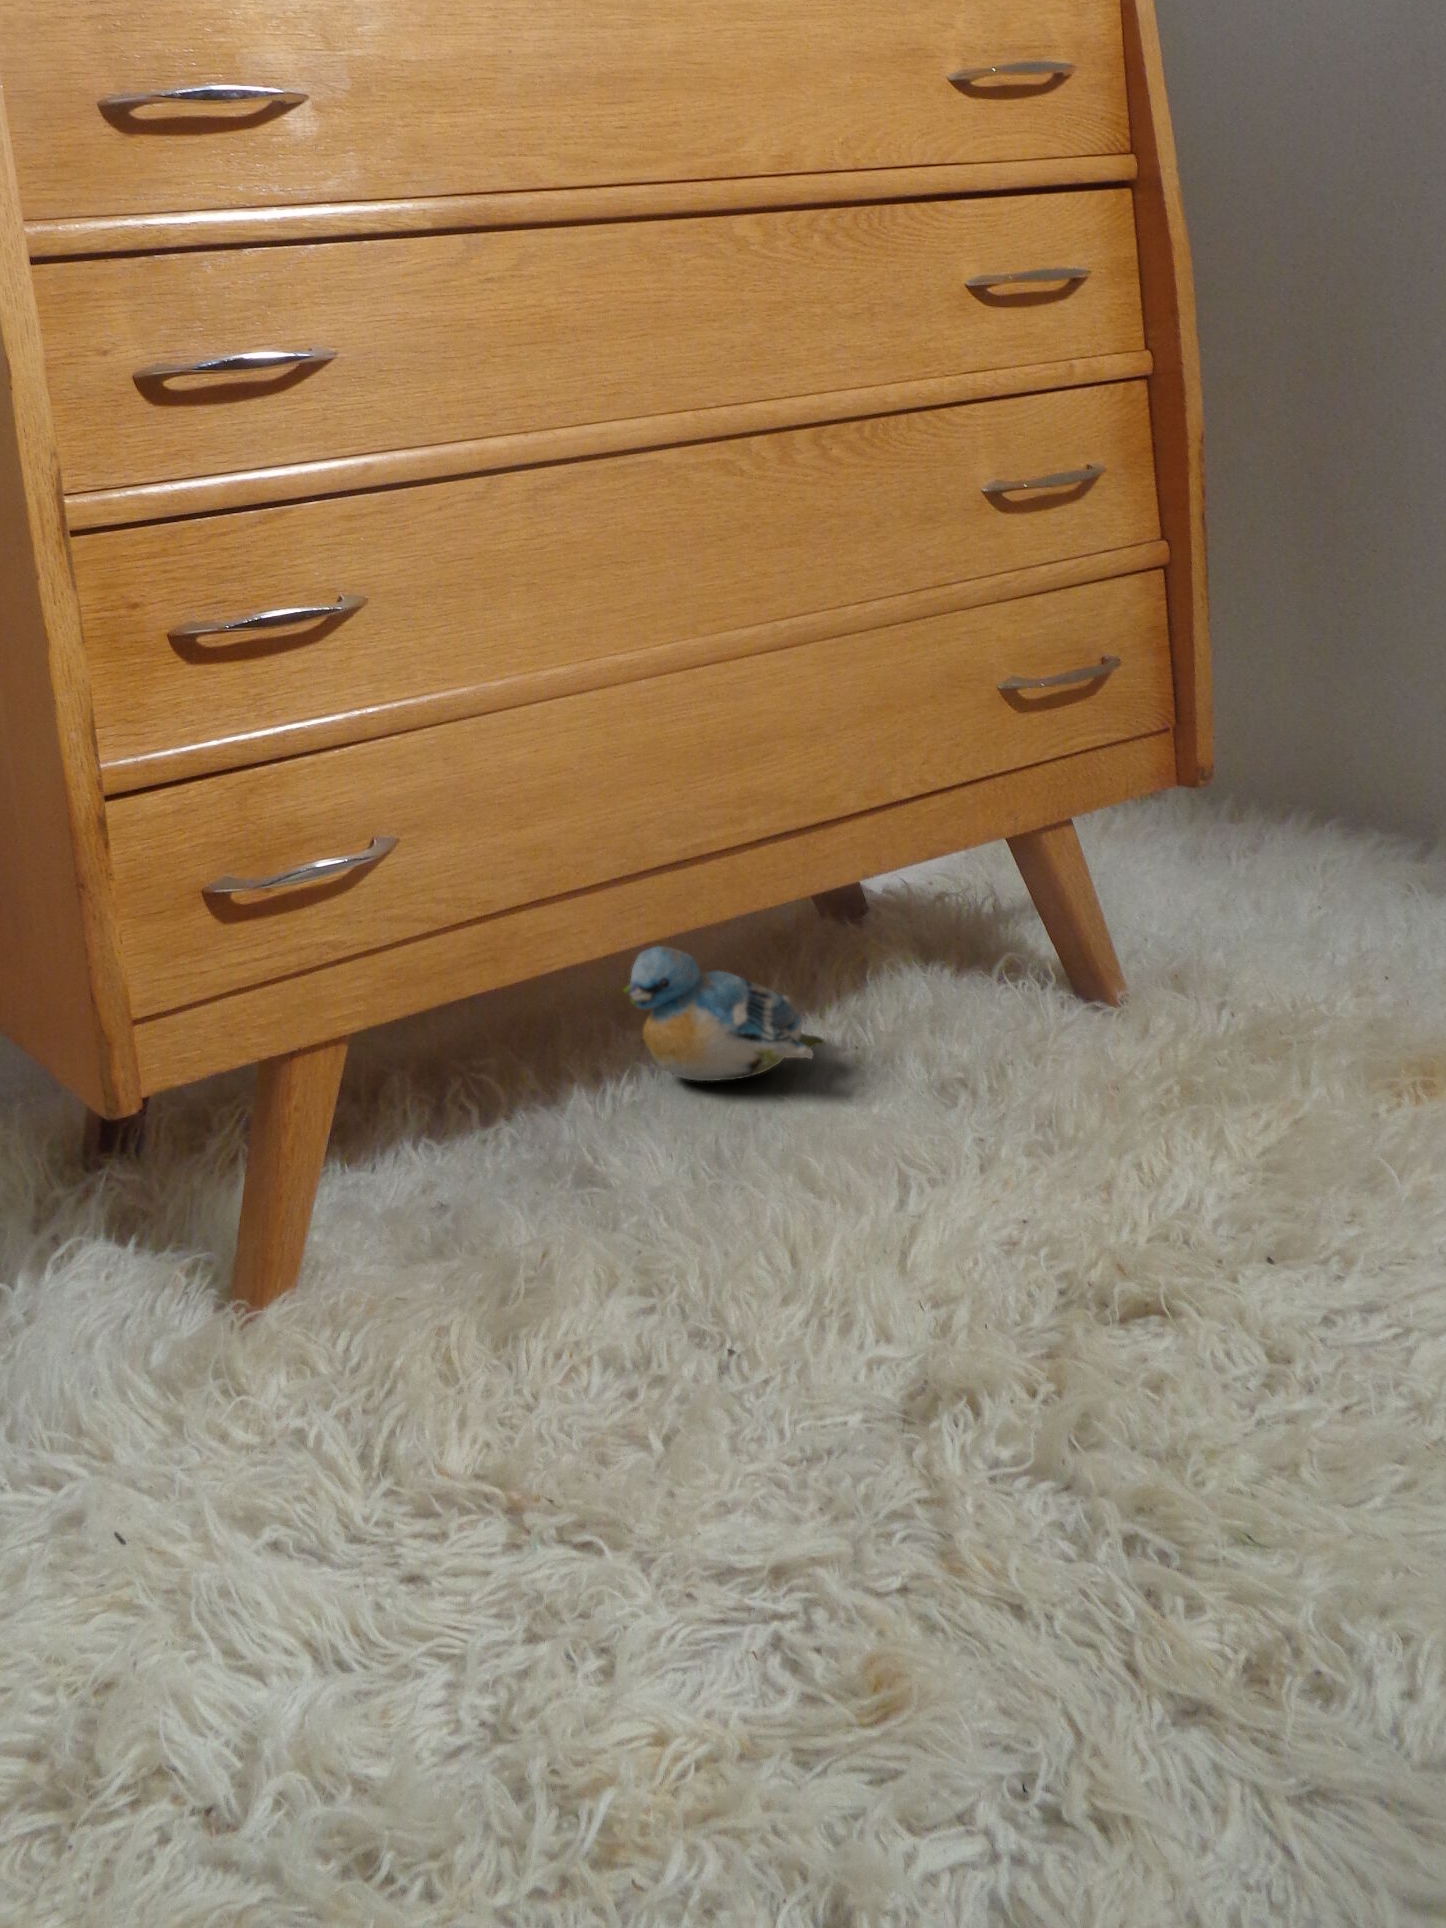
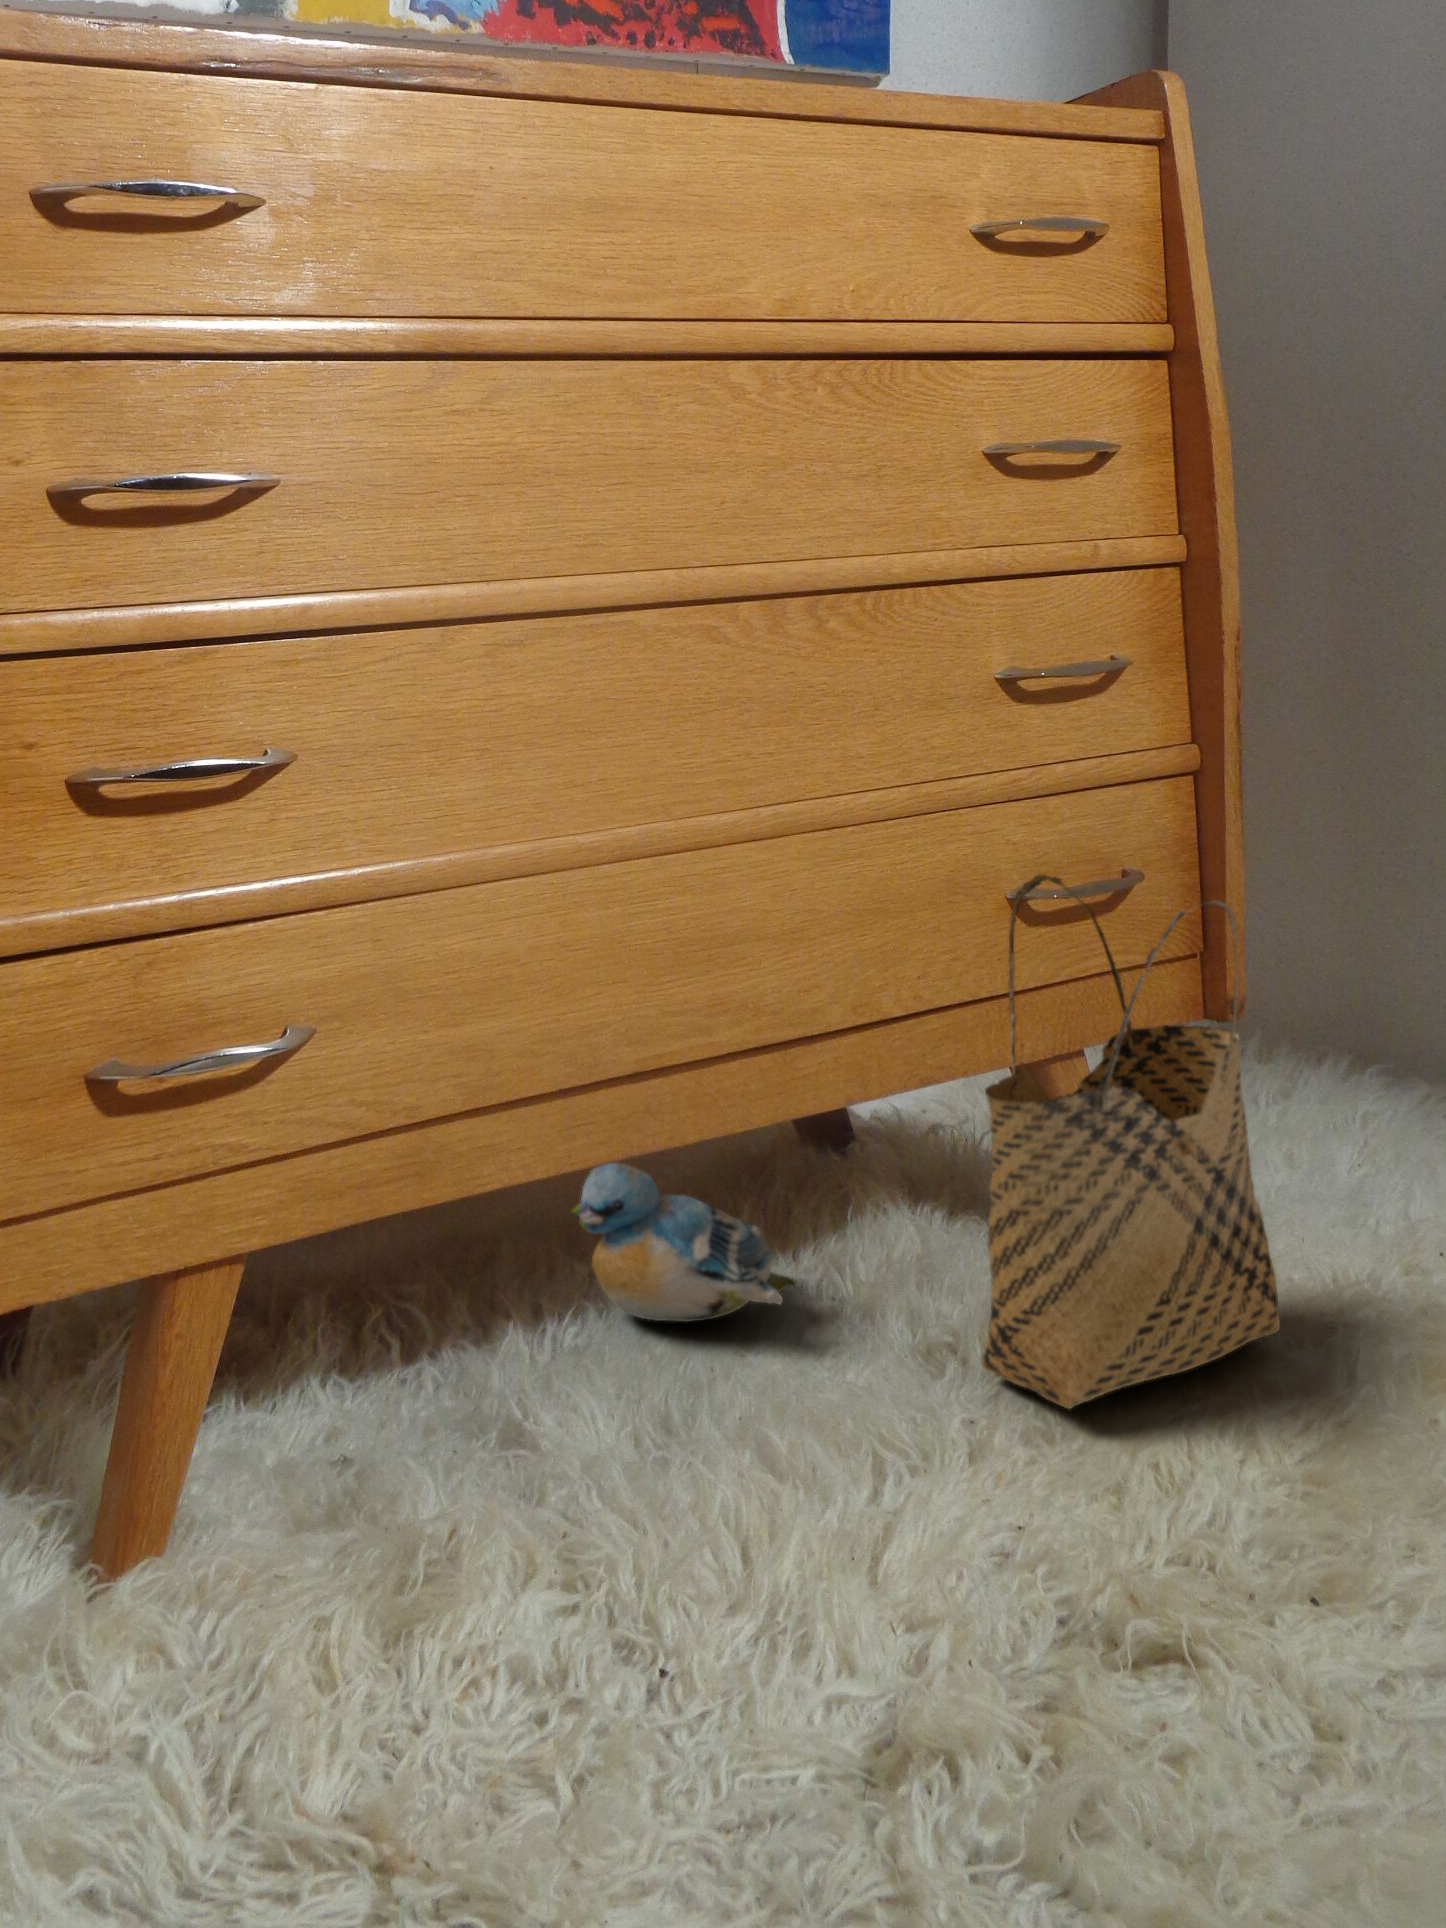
woven basket: none [985,669,1246,1127] -> present [982,875,1280,1409]

